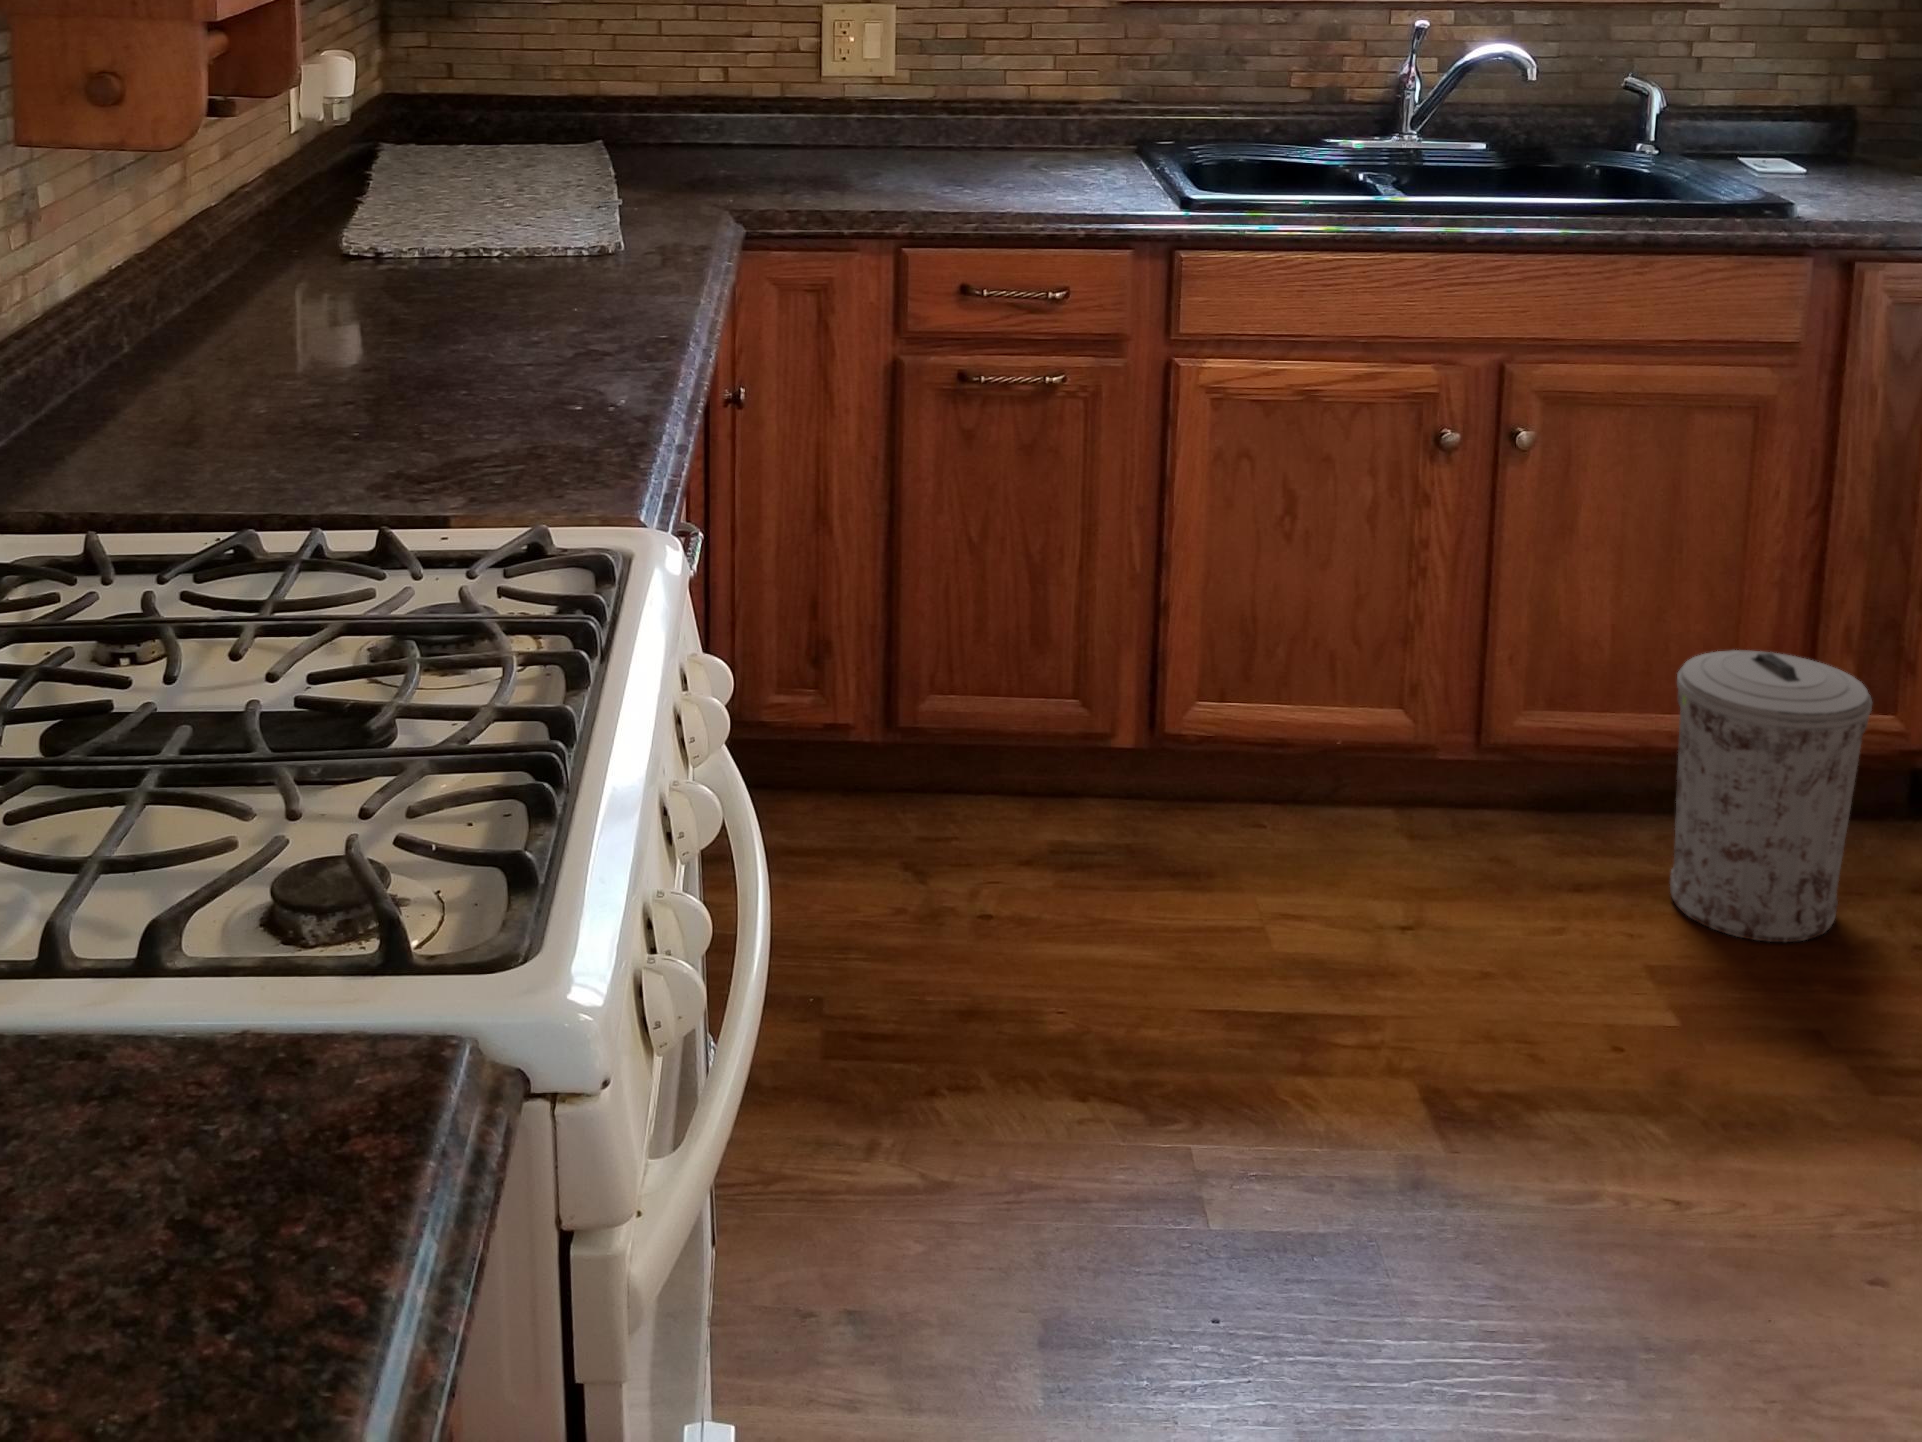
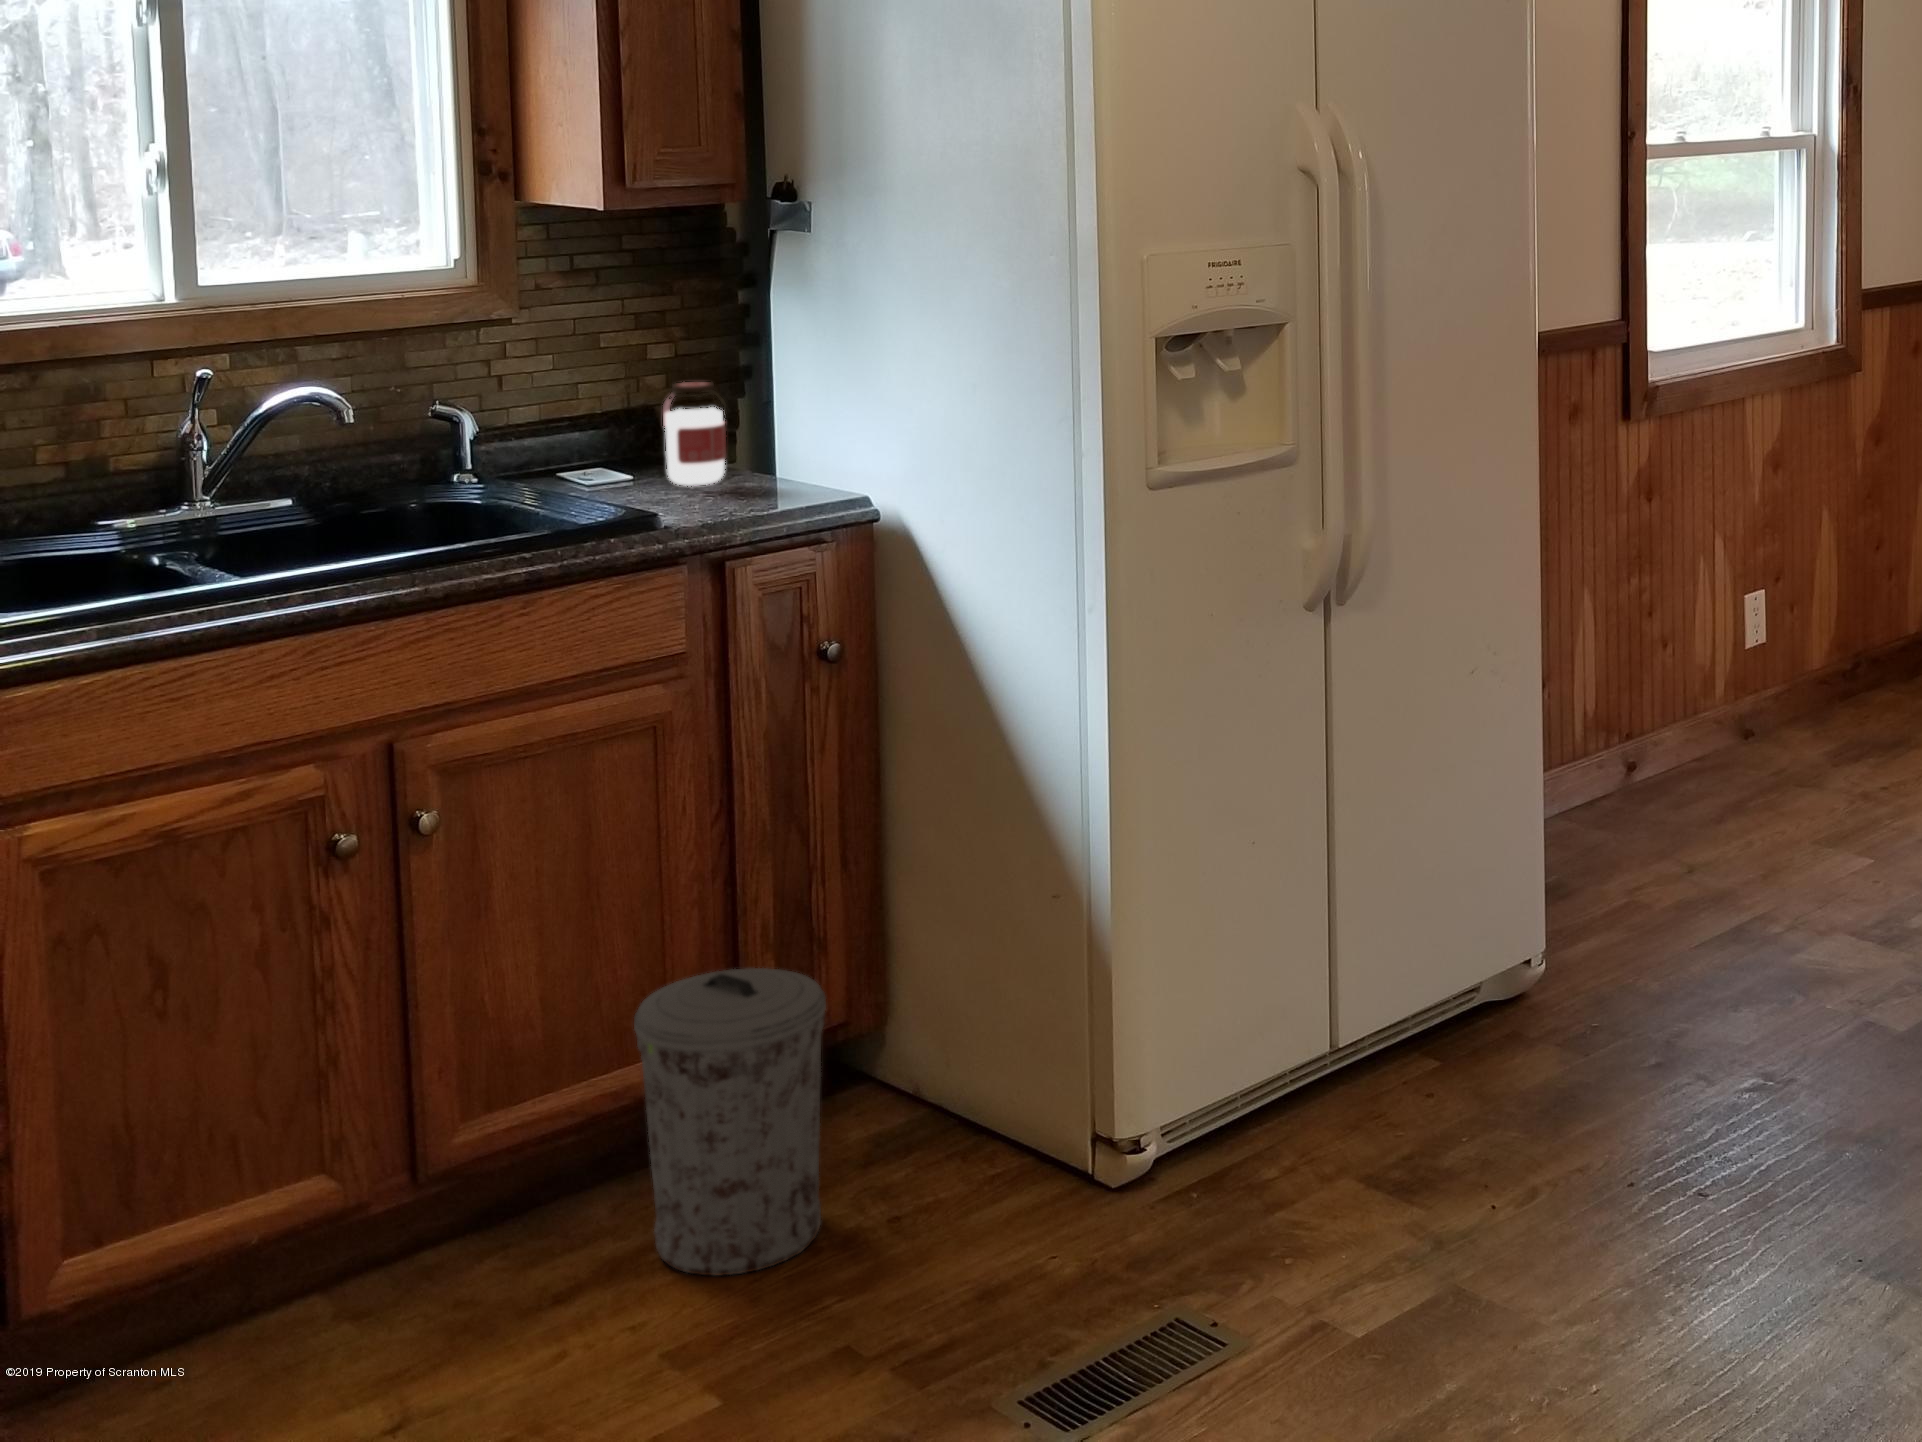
jar: none [1834,80,1908,187] -> present [663,382,726,486]

